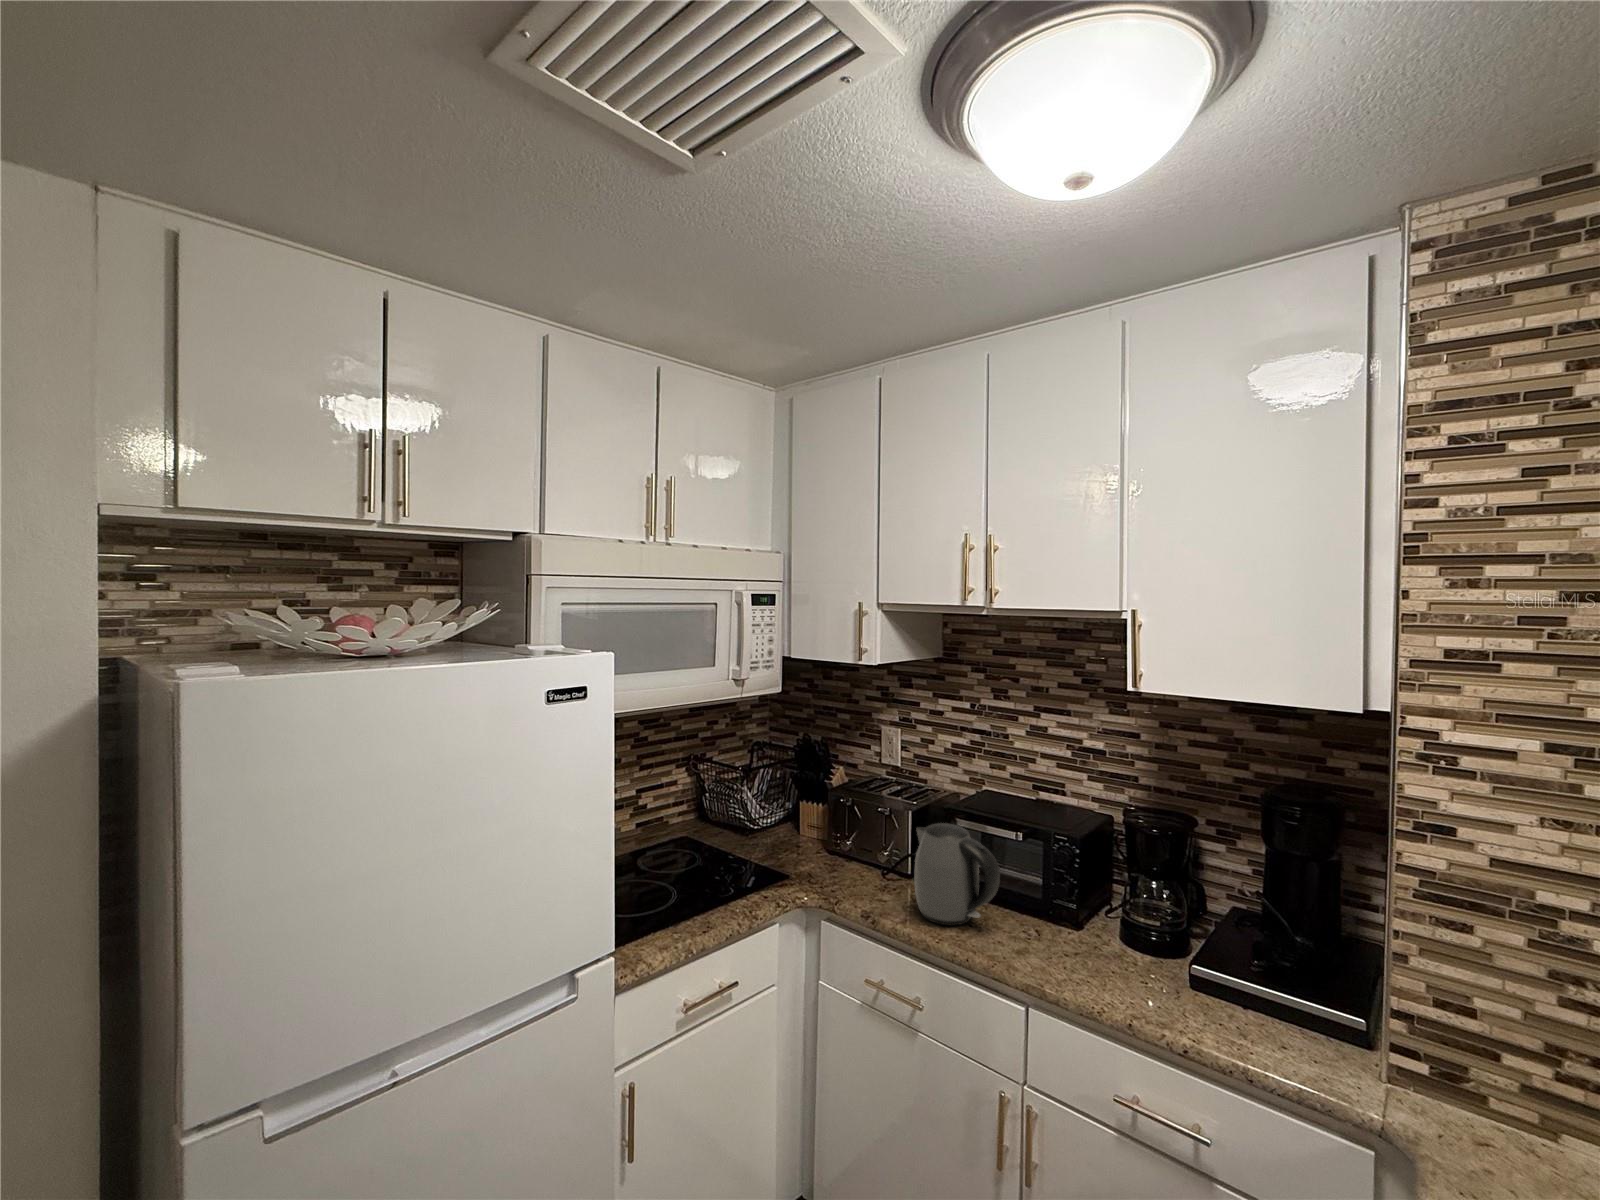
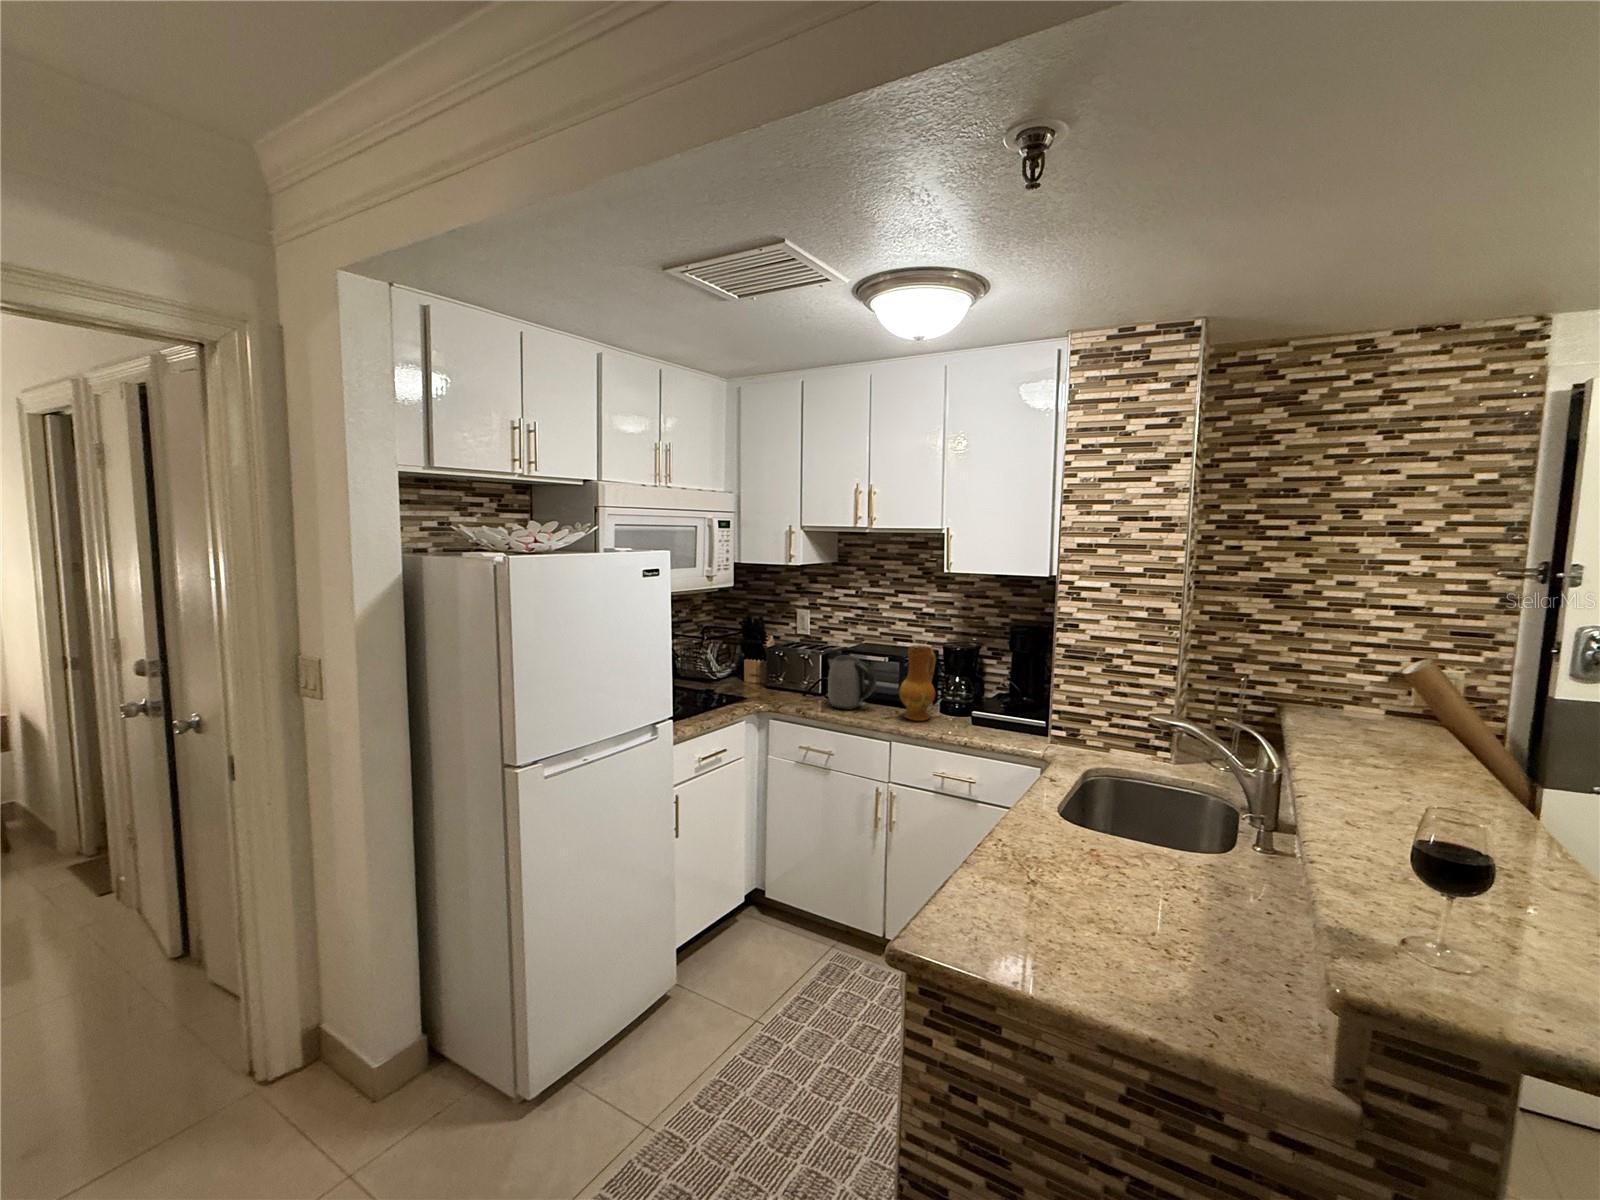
ceramic jug: none [1041,823,1113,974] -> present [899,645,936,721]

